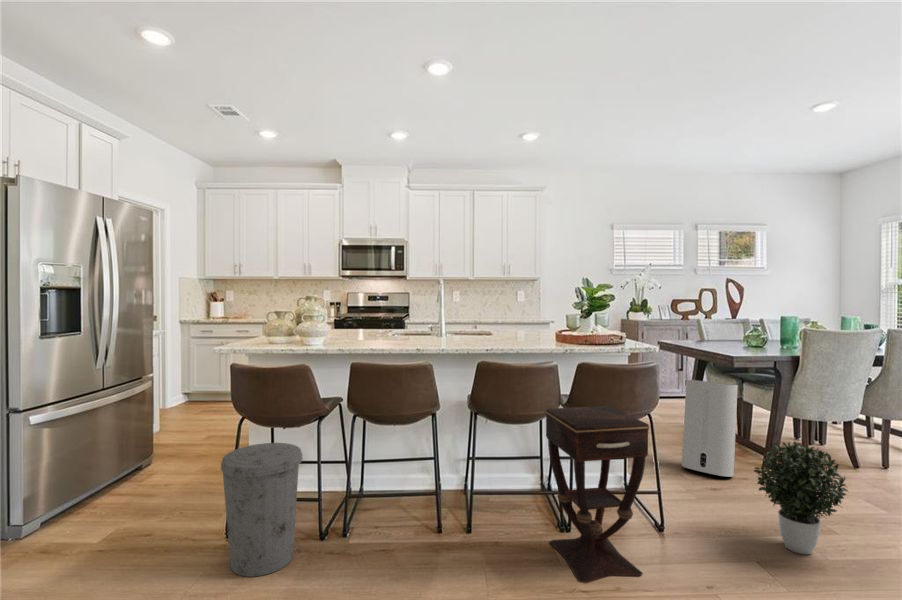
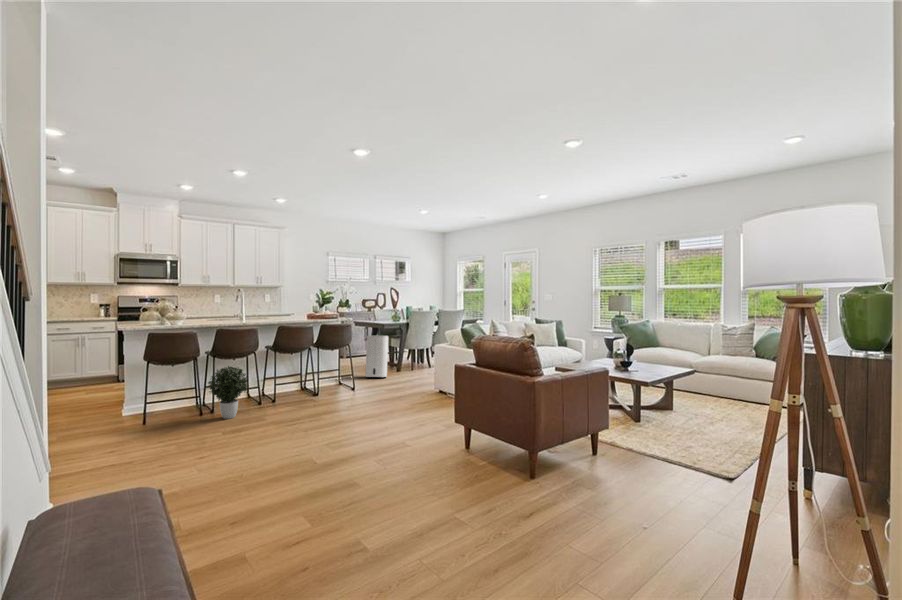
side table: present [545,406,650,583] -> none [307,342,351,409]
potted plant: present [754,442,848,555] -> present [208,366,248,419]
trash can: present [221,443,302,577] -> none [139,372,186,435]

